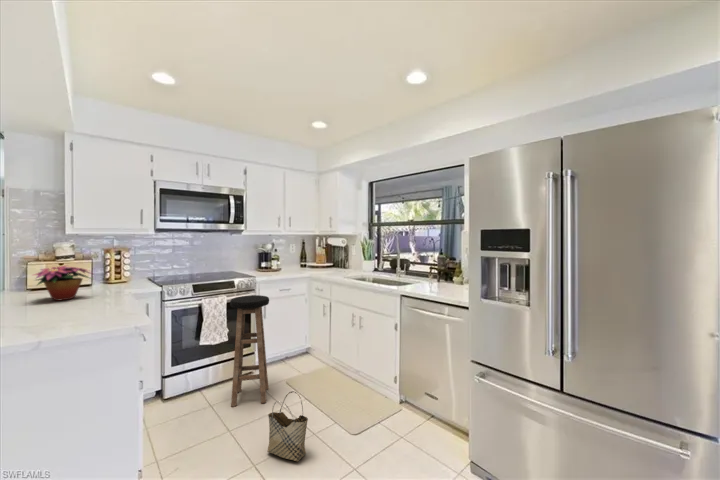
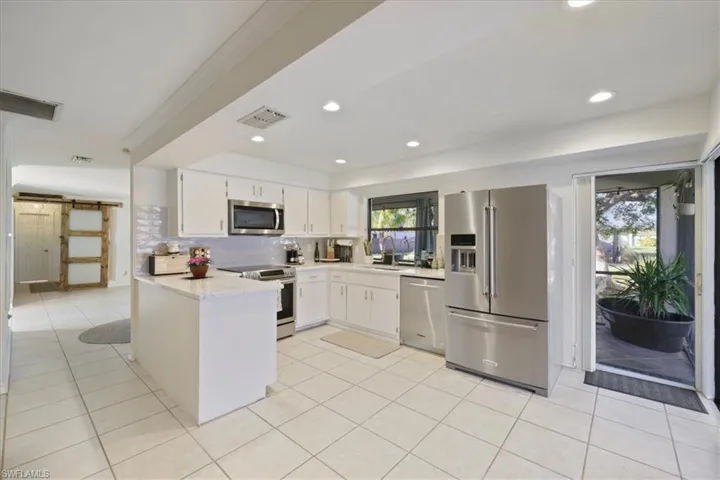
bar stool: present [230,295,269,406] -> none [287,279,313,351]
woven basket: present [267,391,308,461] -> none [328,331,353,369]

